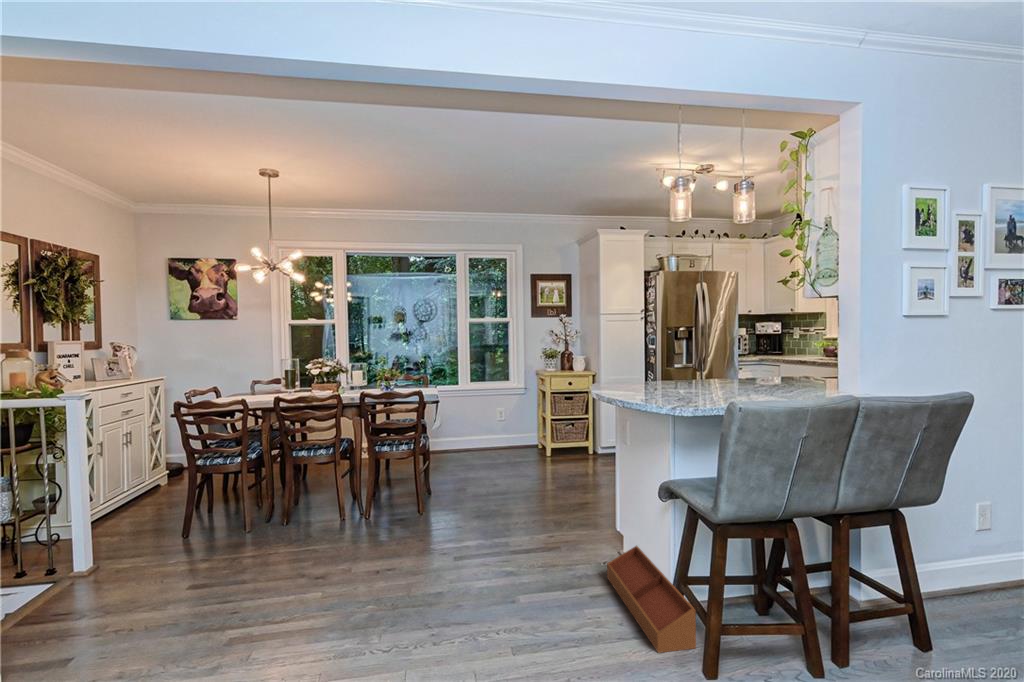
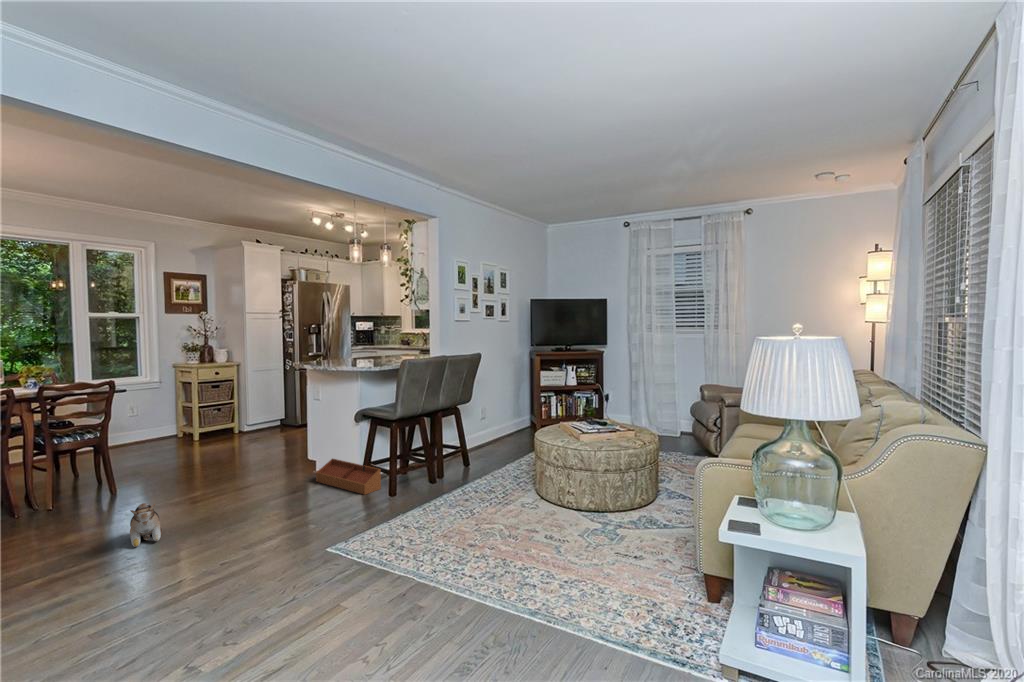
plush toy: none [309,570,375,626] -> present [130,503,162,547]

